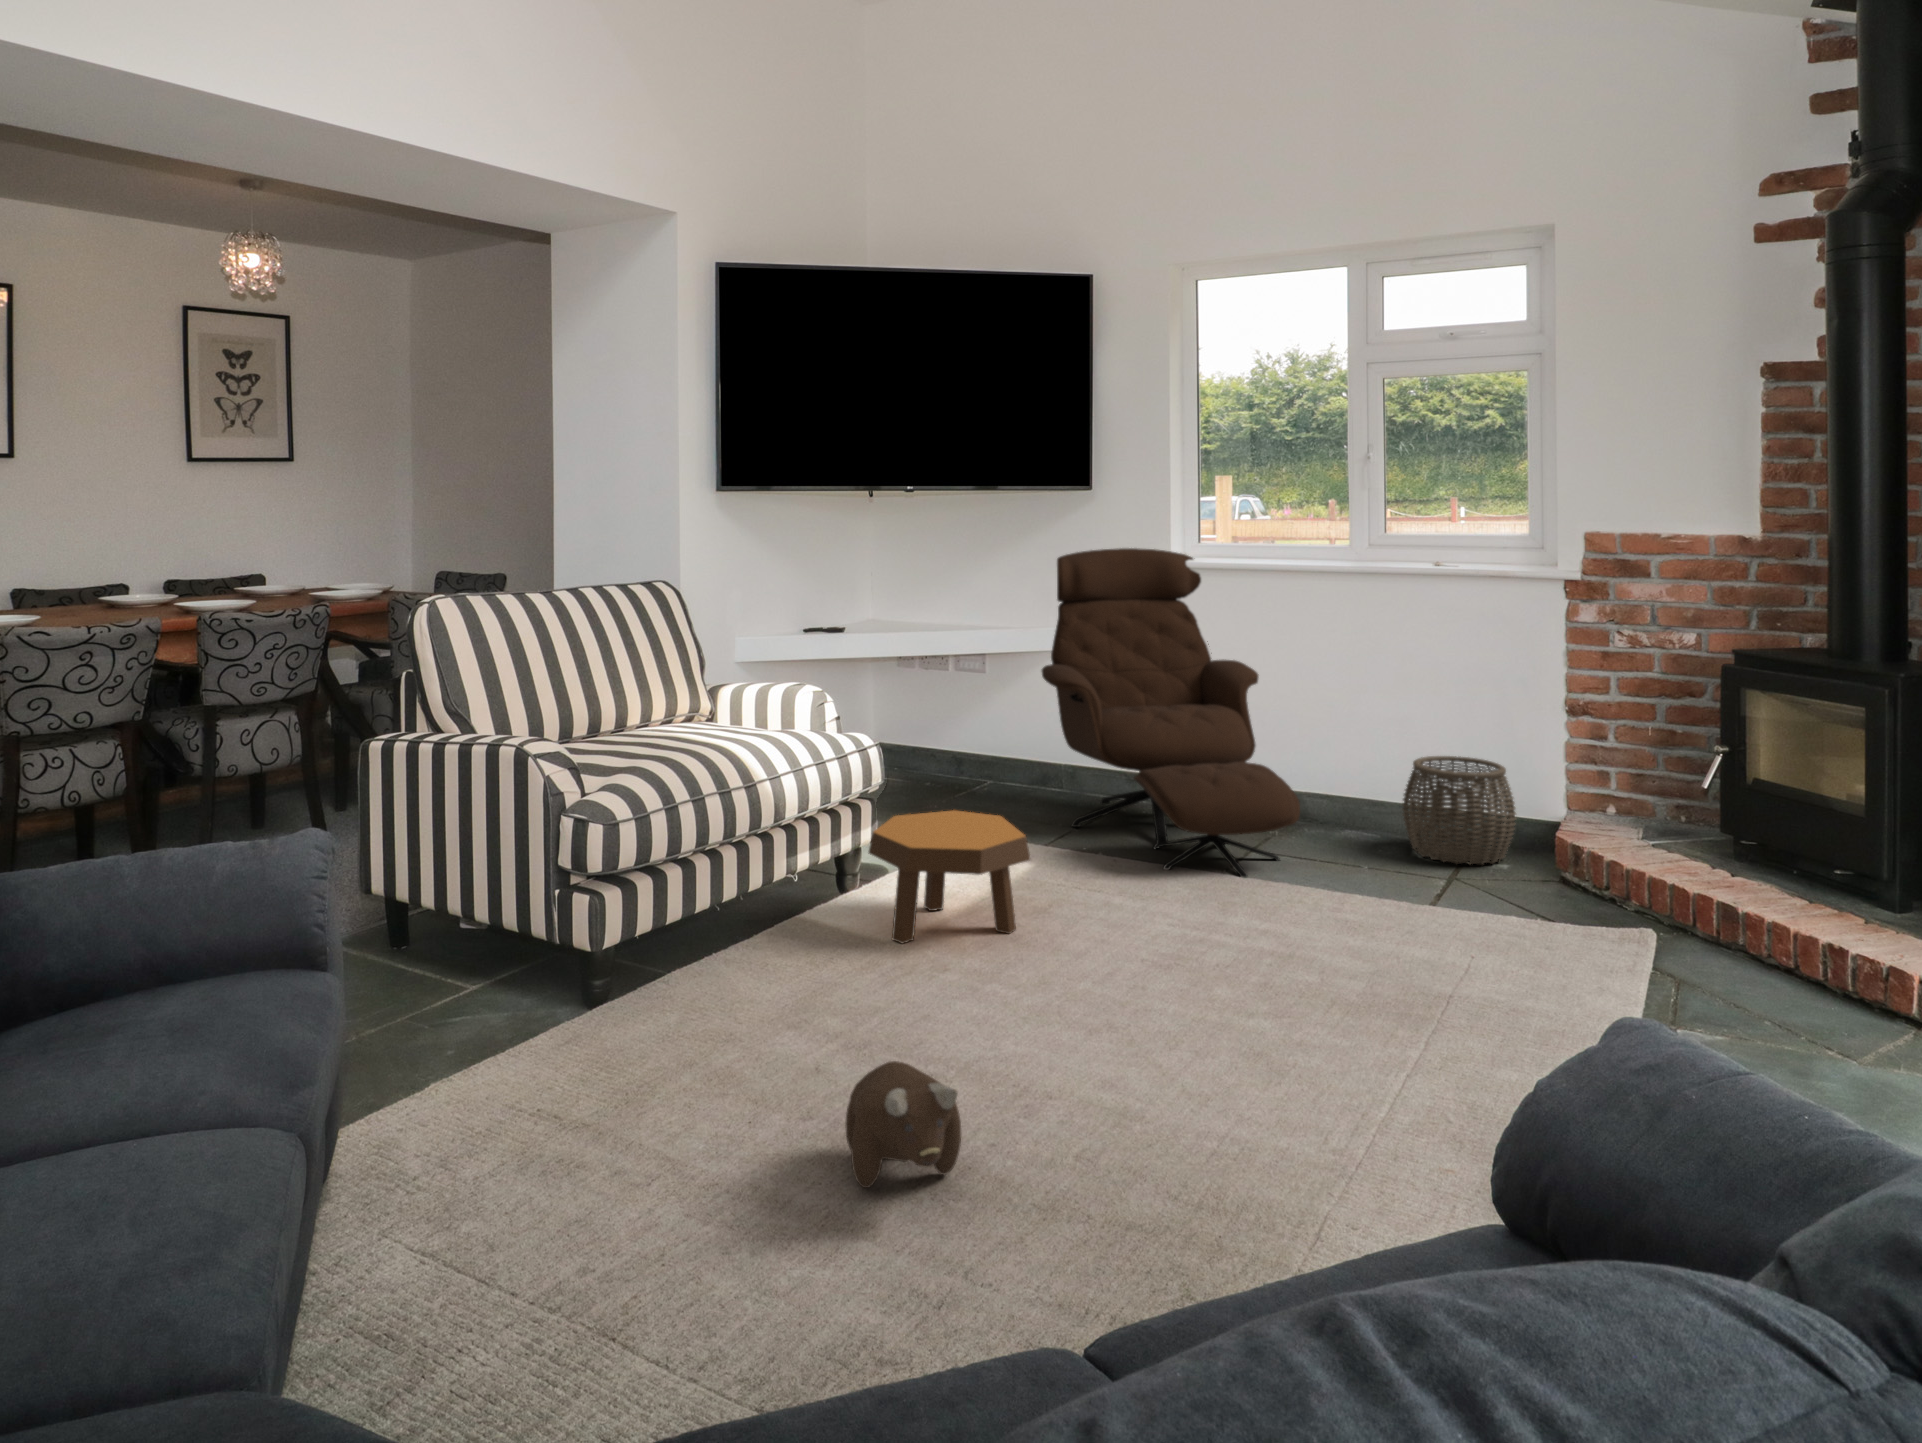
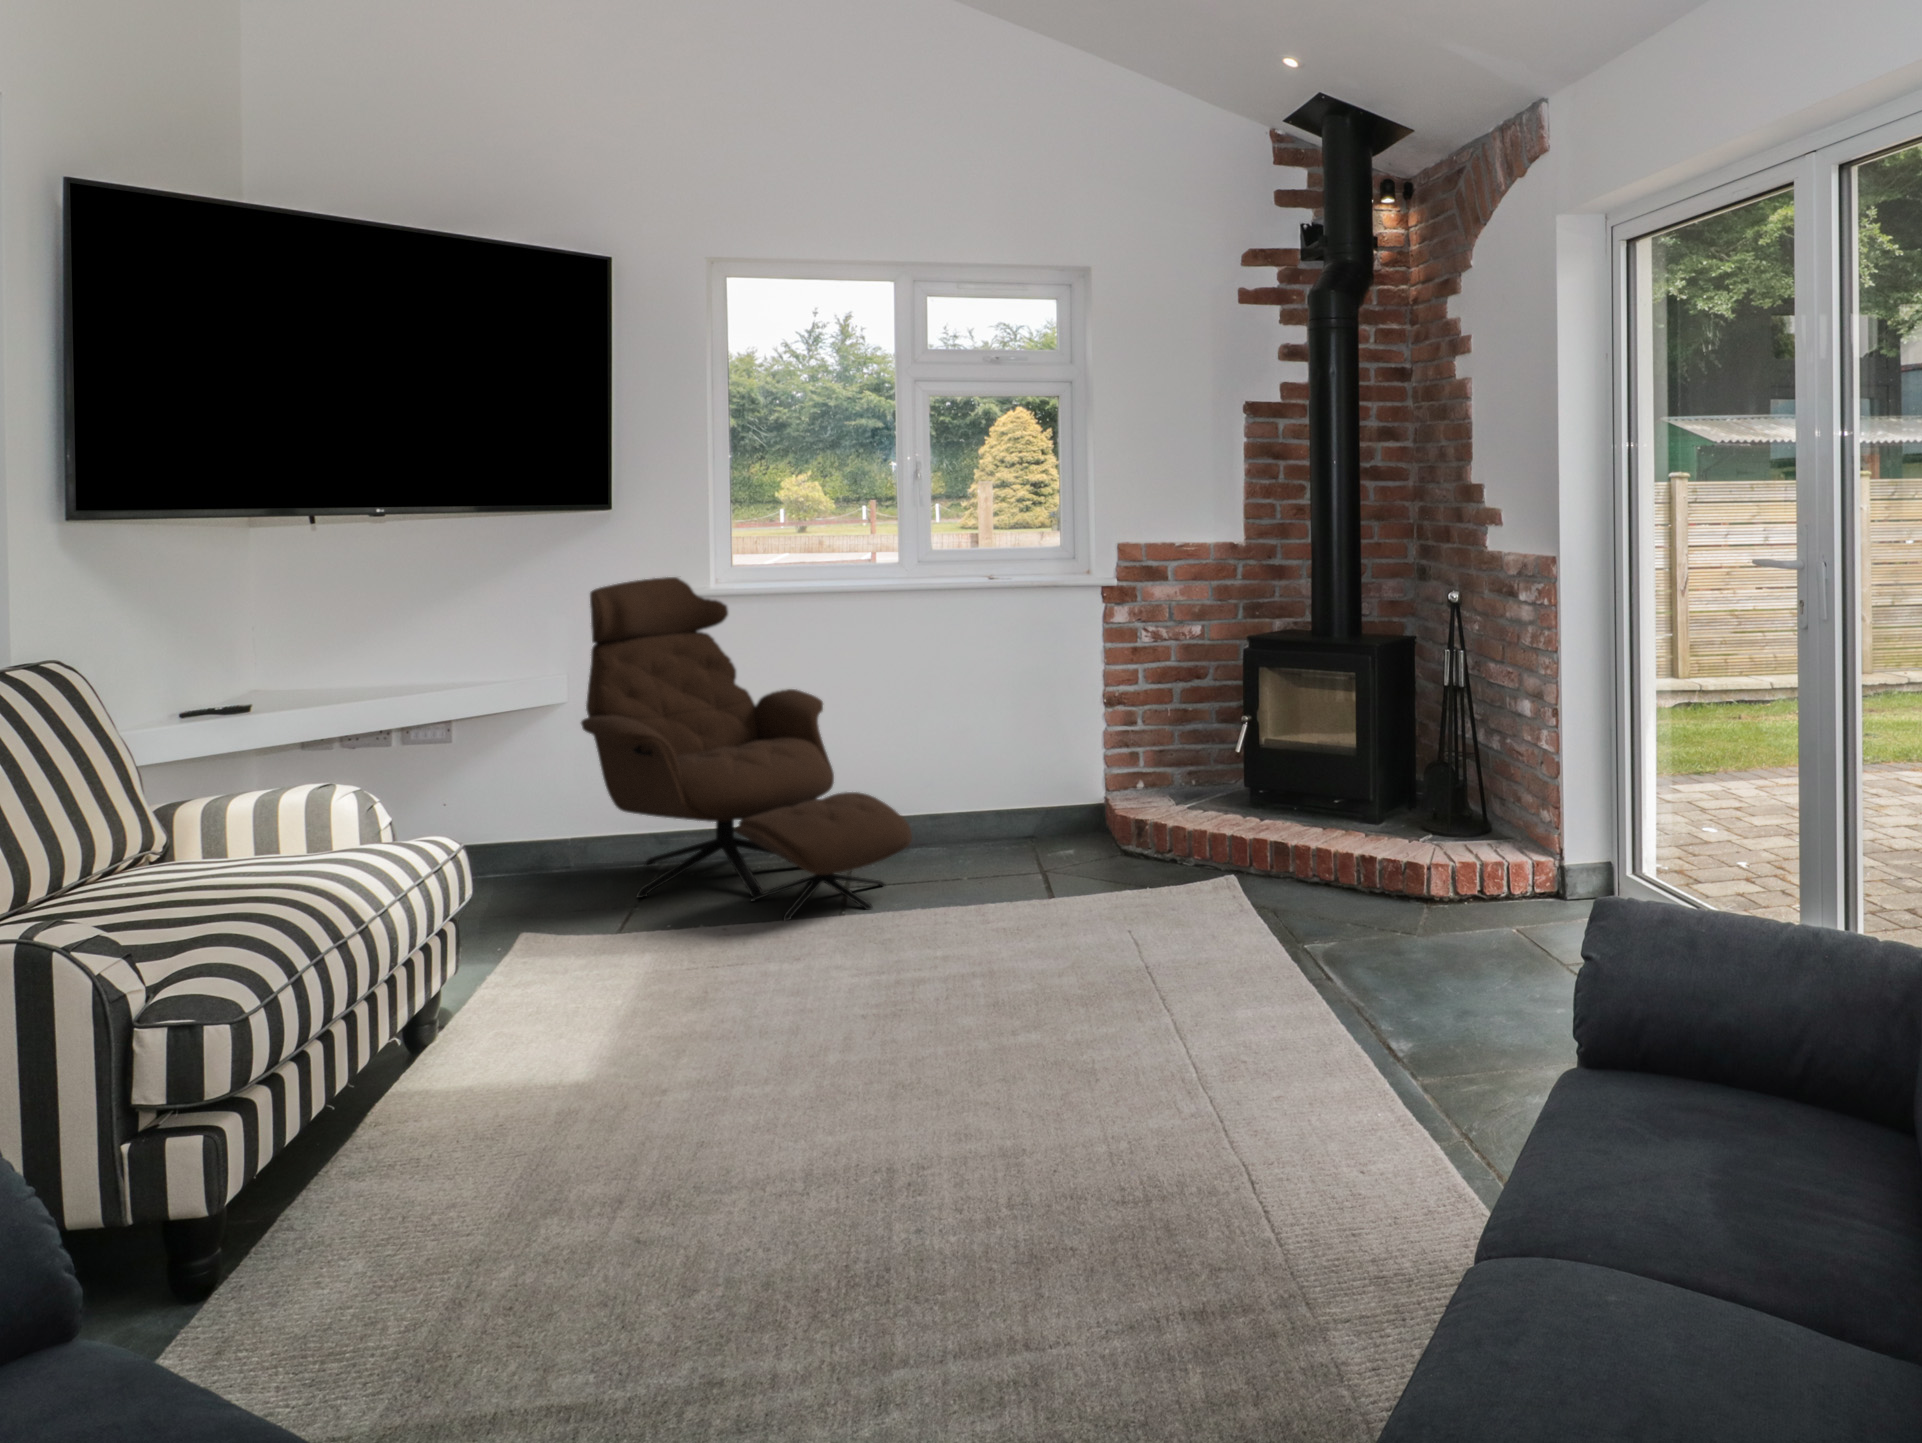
woven basket: present [1402,756,1517,865] -> none [978,755,1078,856]
footstool: present [869,810,1030,943] -> none [509,898,716,1076]
plush toy: present [845,1061,961,1188] -> none [777,1184,944,1338]

